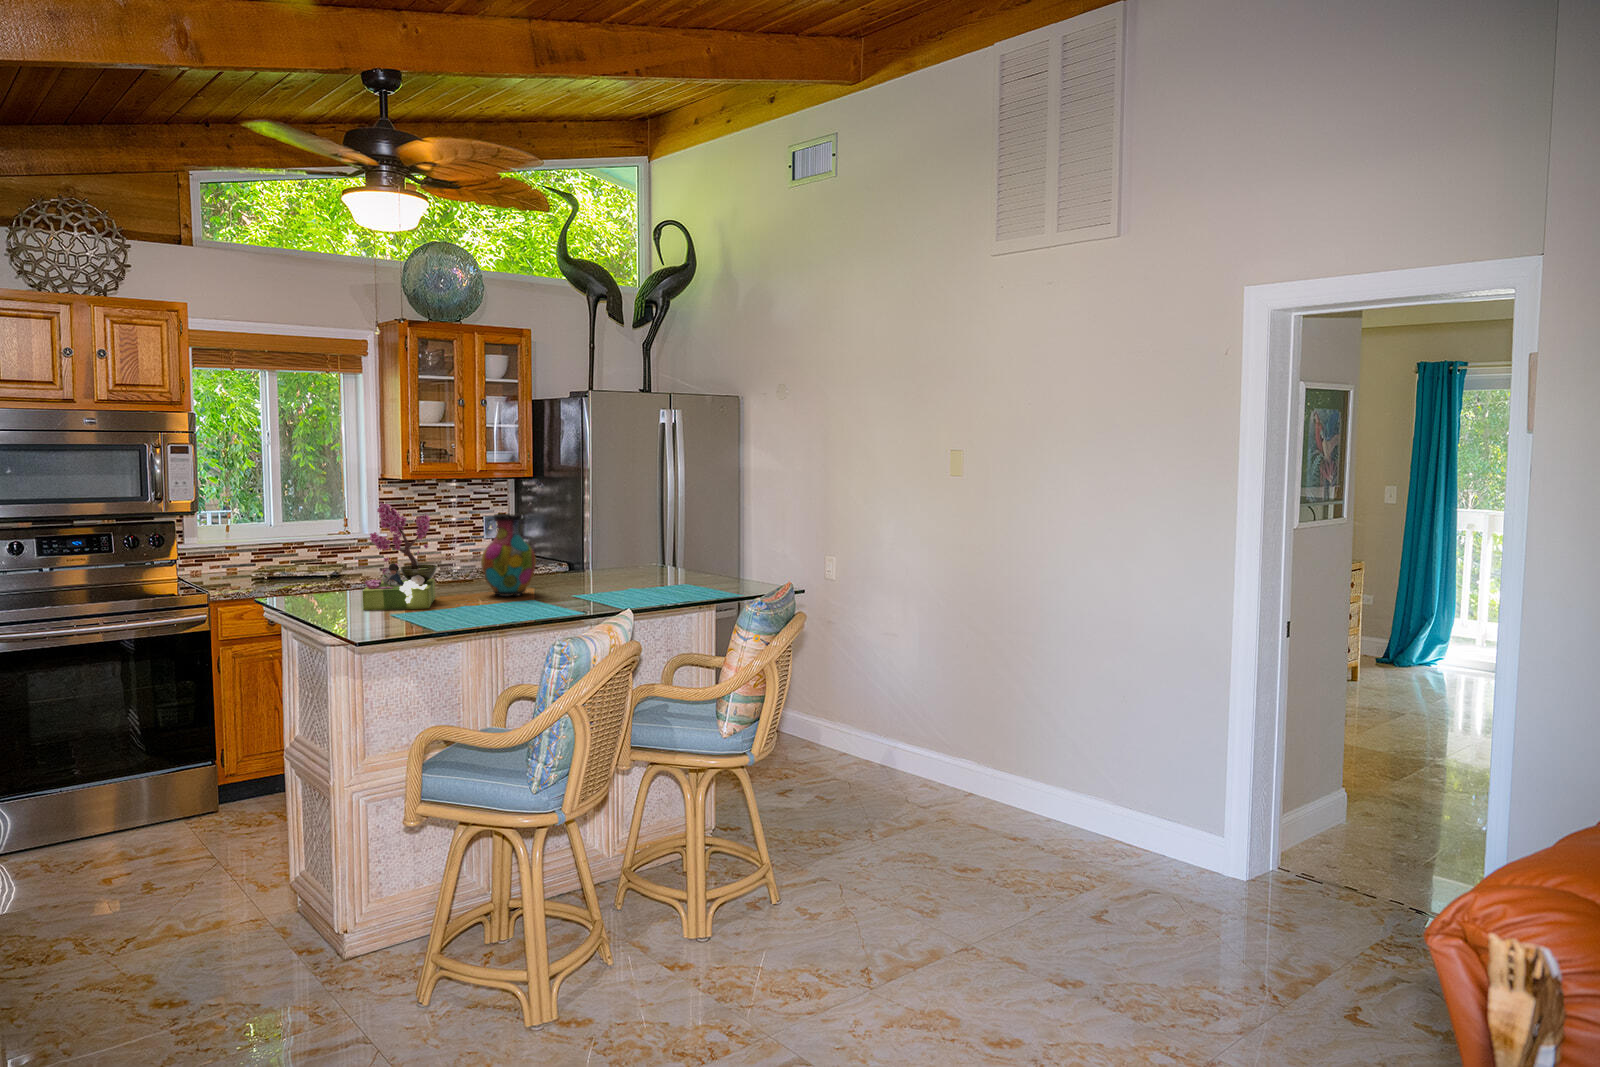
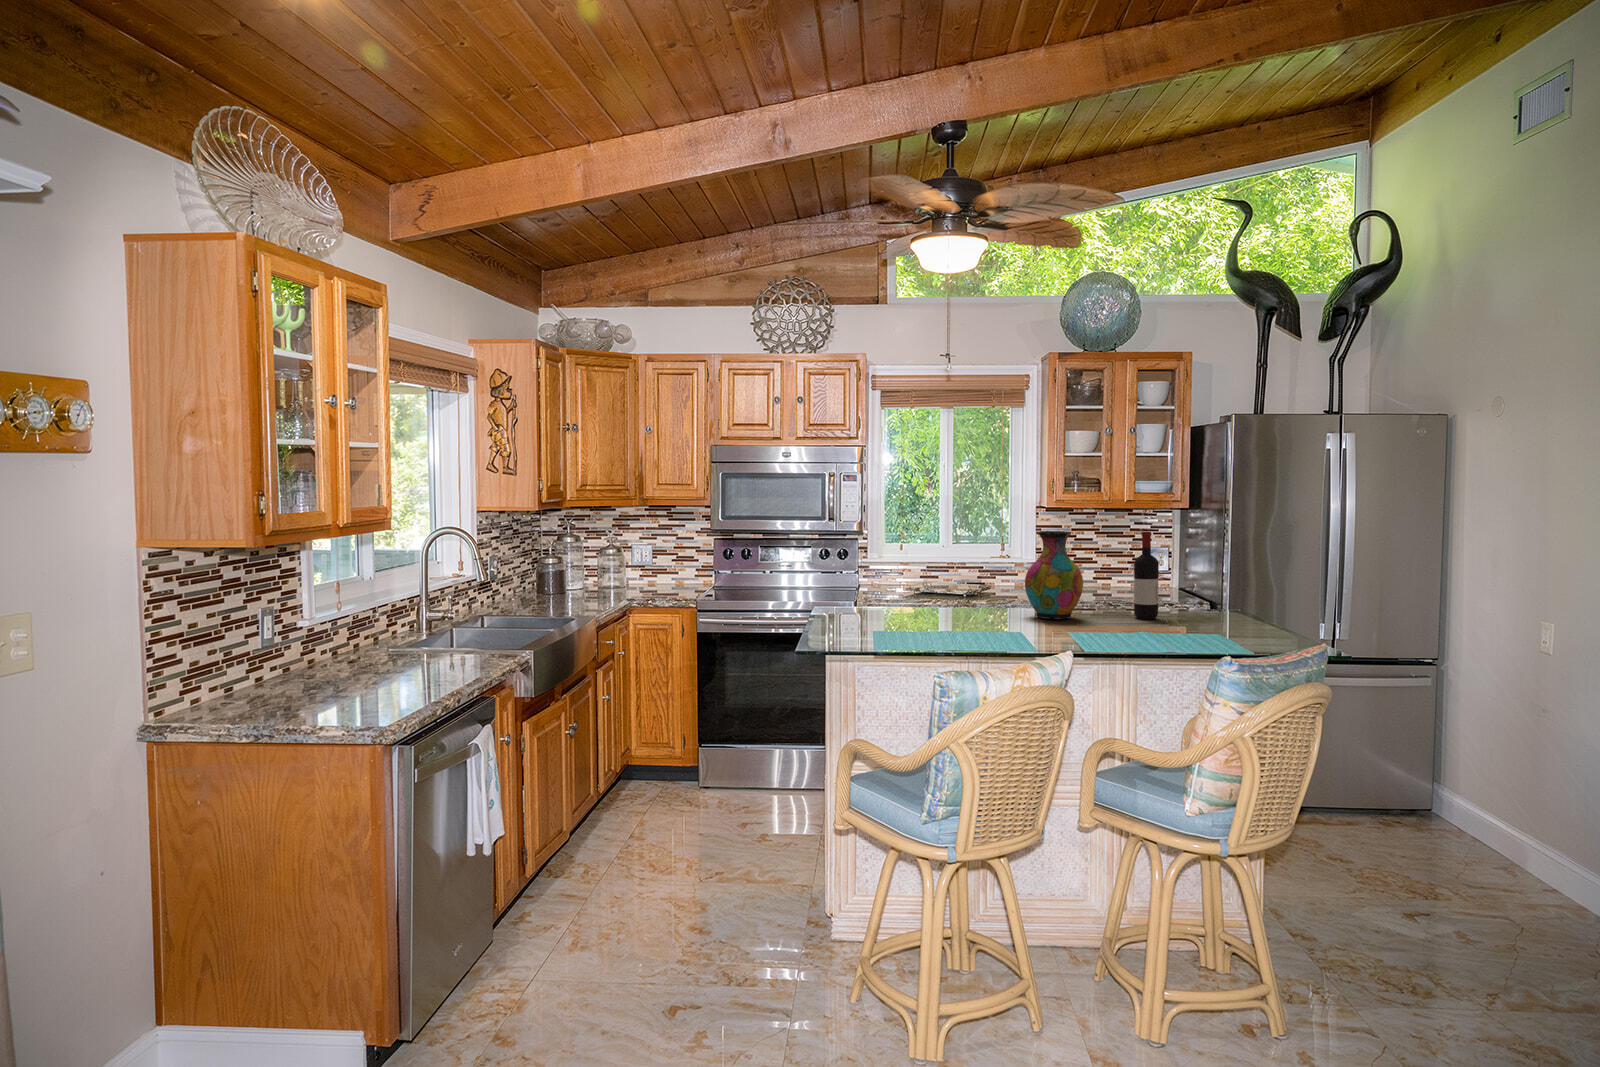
flower arrangement: present [363,503,437,610] -> none [895,513,976,620]
wine bottle: none [567,509,589,587] -> present [1134,532,1159,619]

